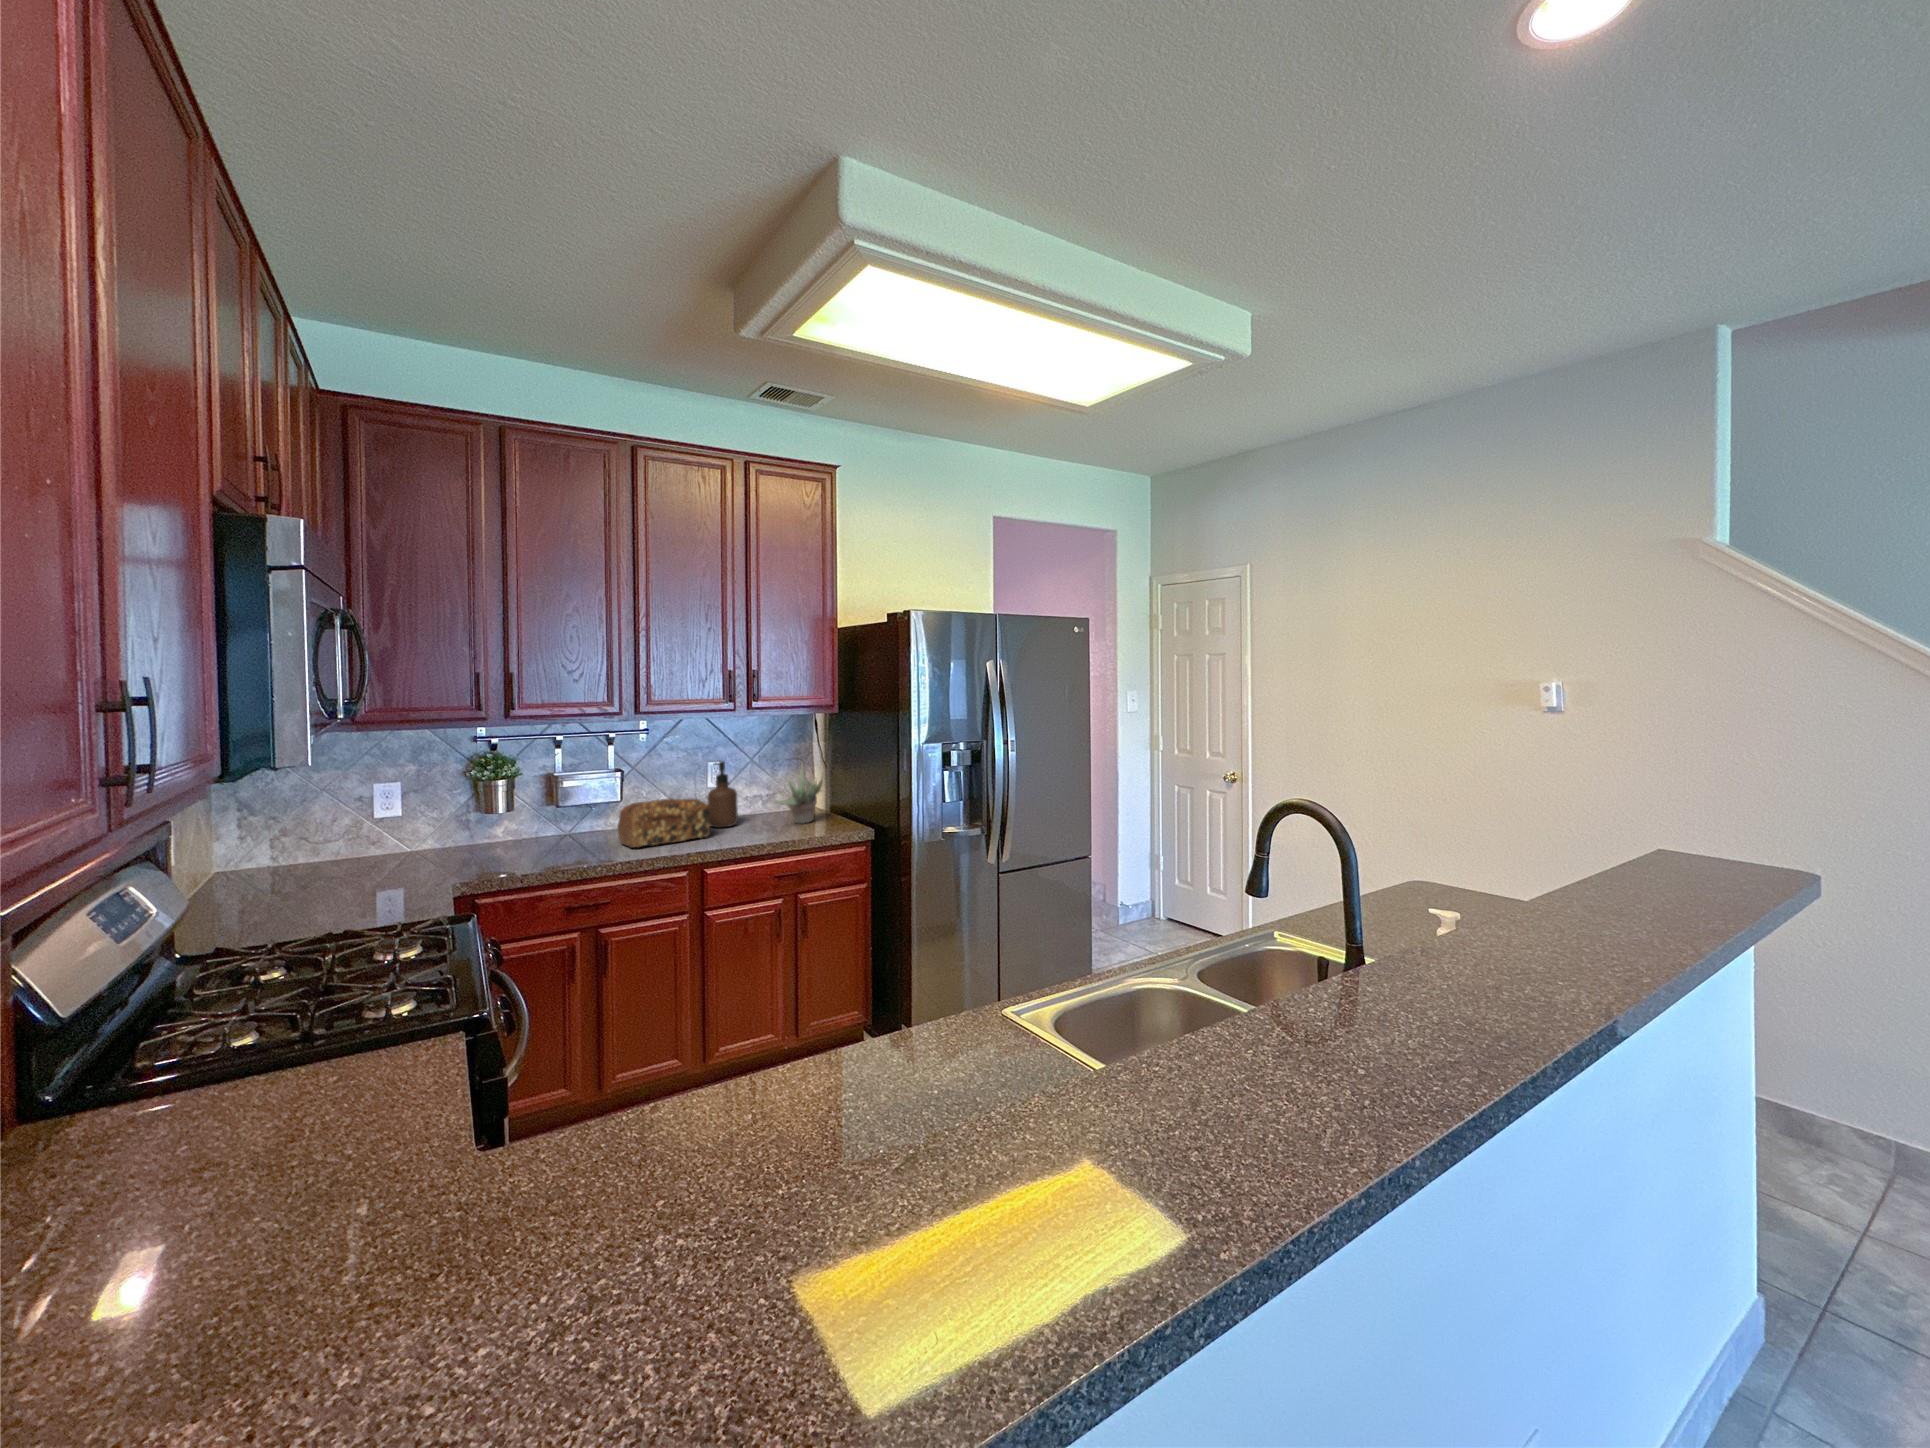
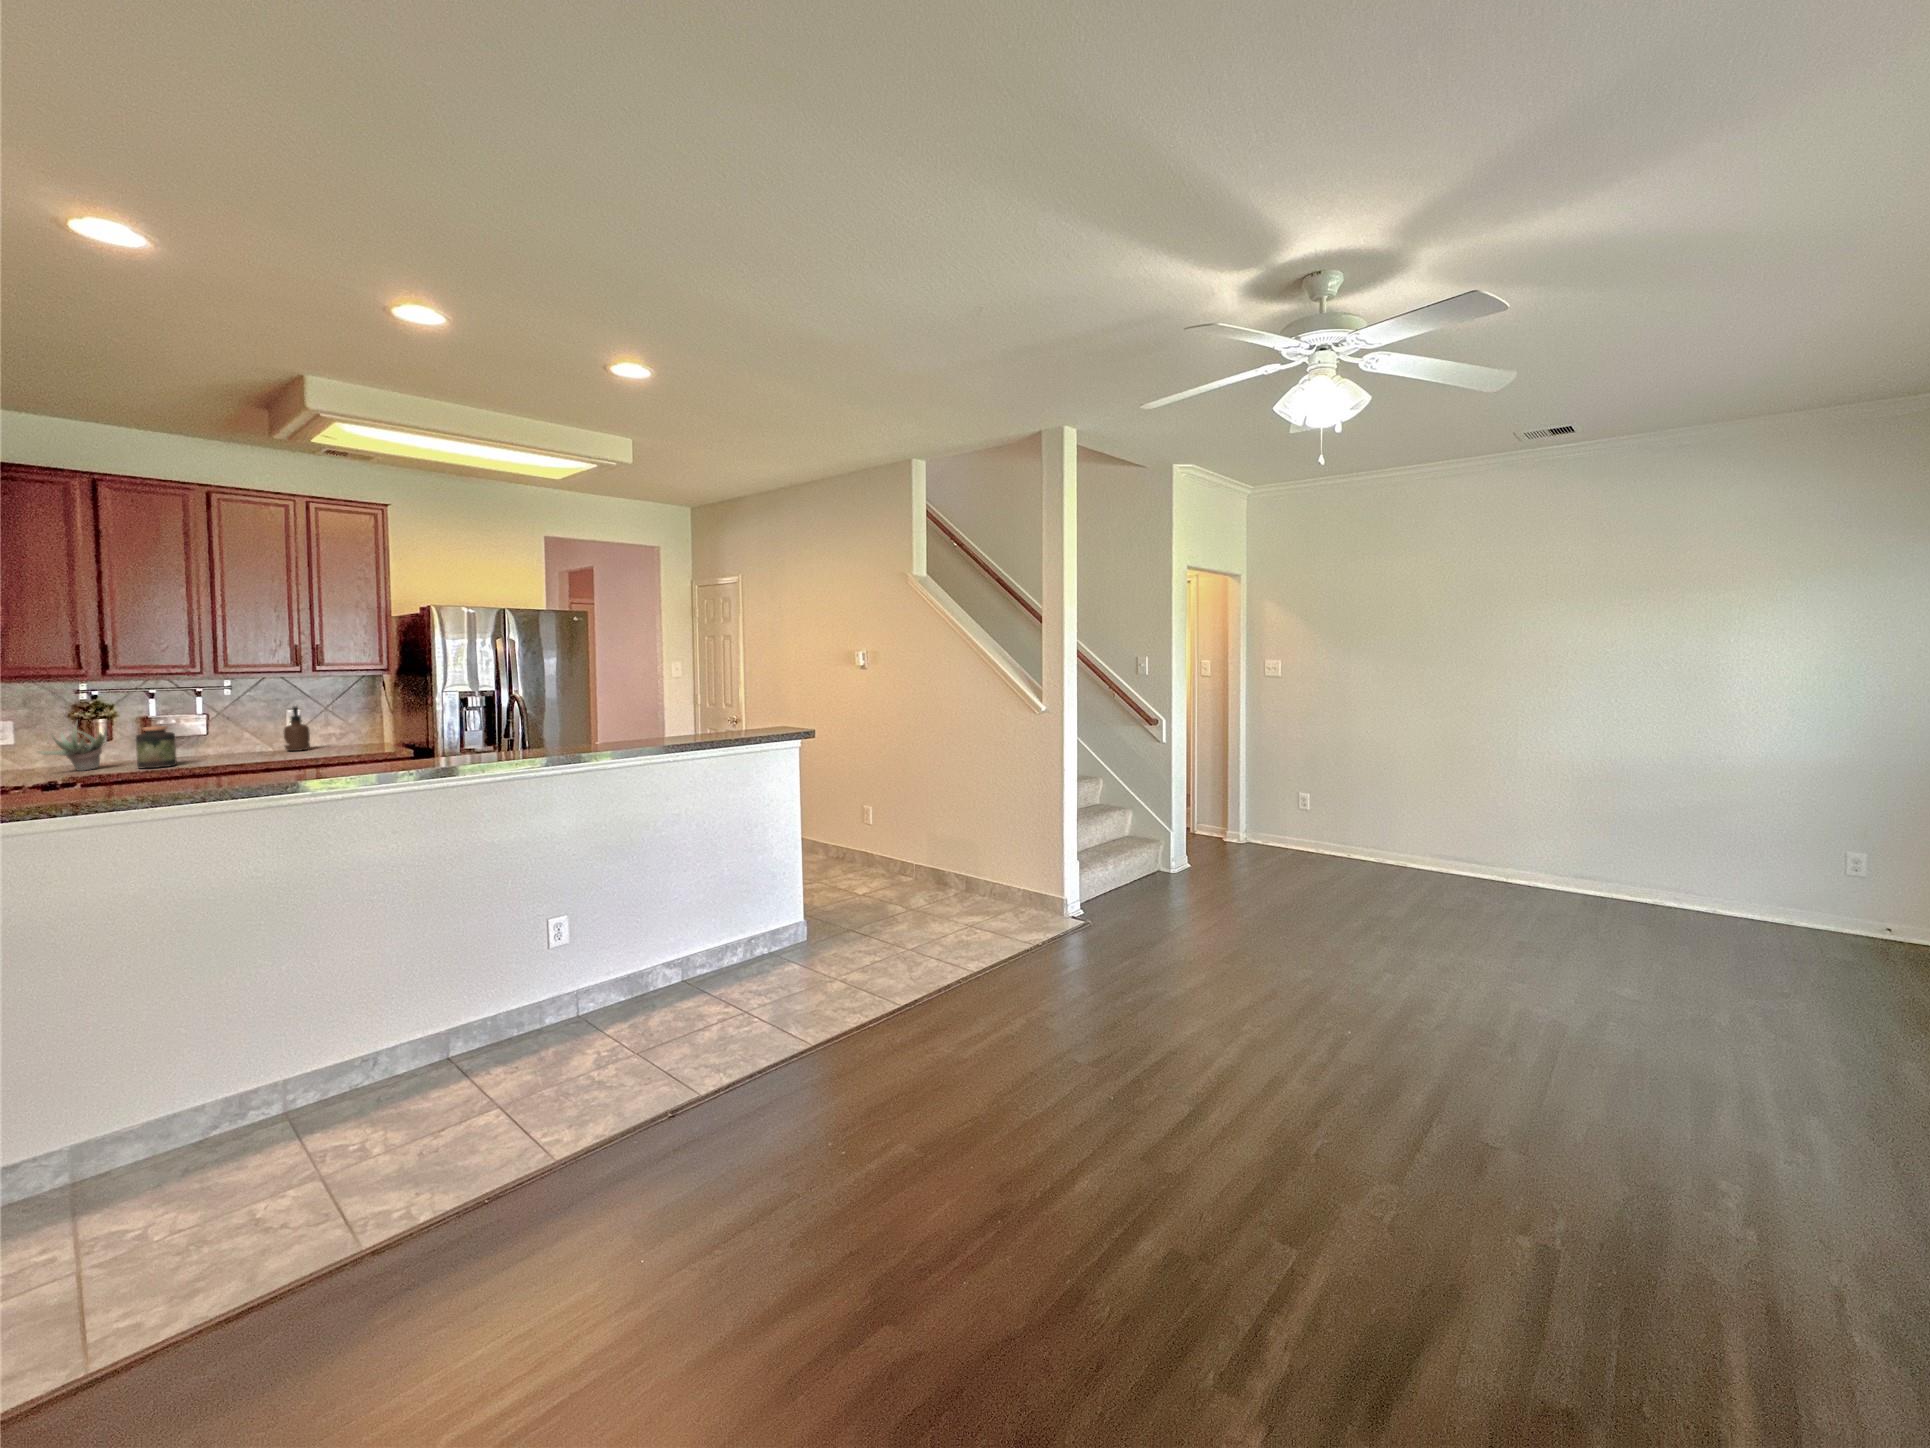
succulent plant: present [775,763,823,824] -> present [38,722,107,771]
jar: none [543,796,590,863] -> present [136,726,177,768]
bread loaf: present [617,798,711,848] -> none [202,730,281,761]

